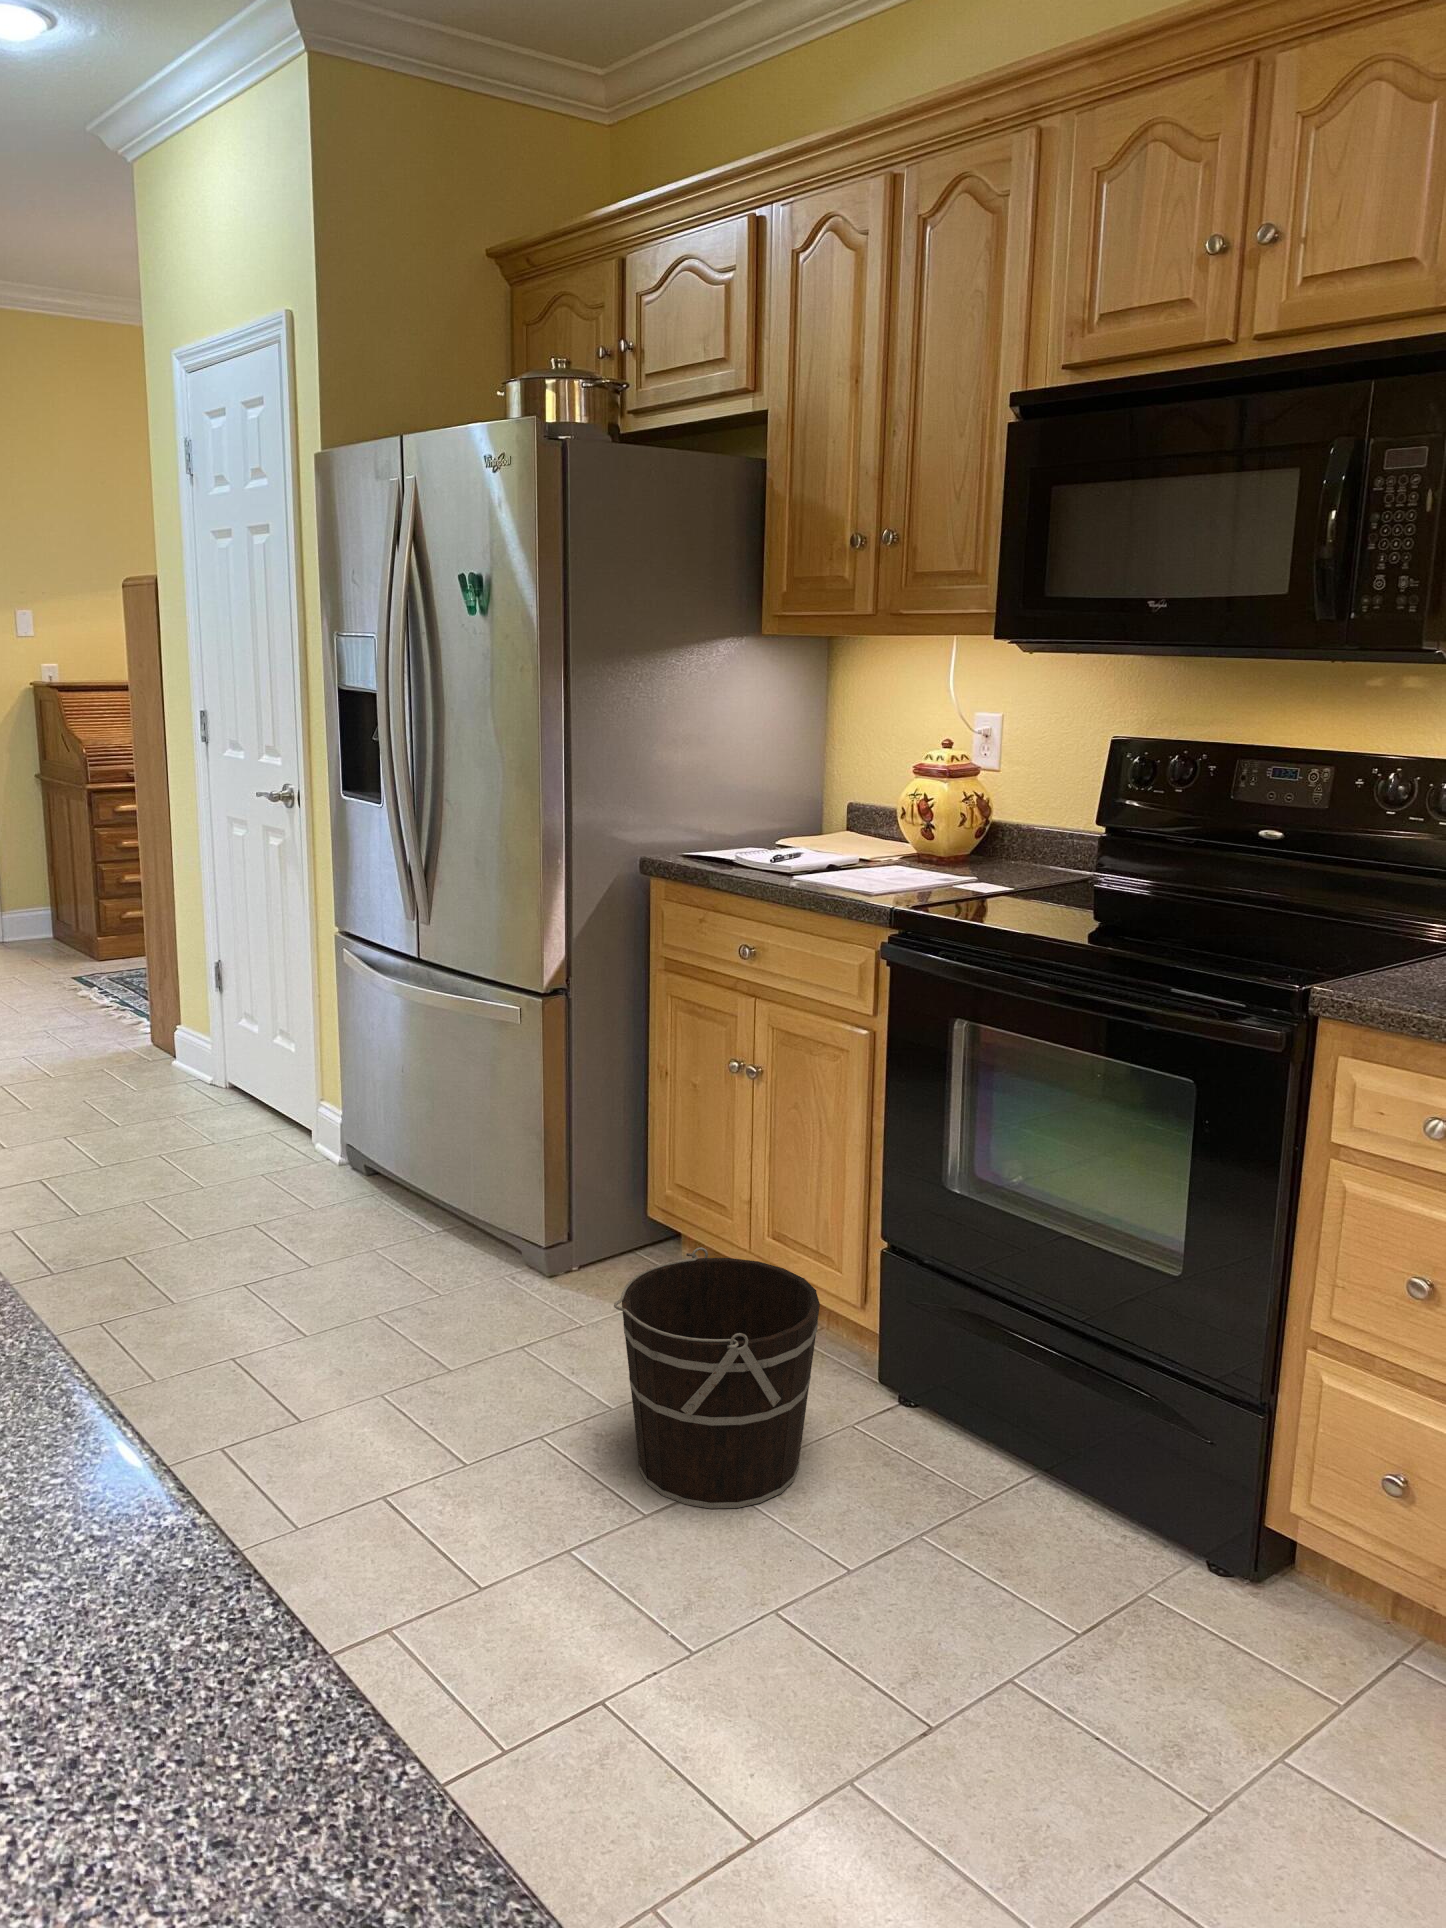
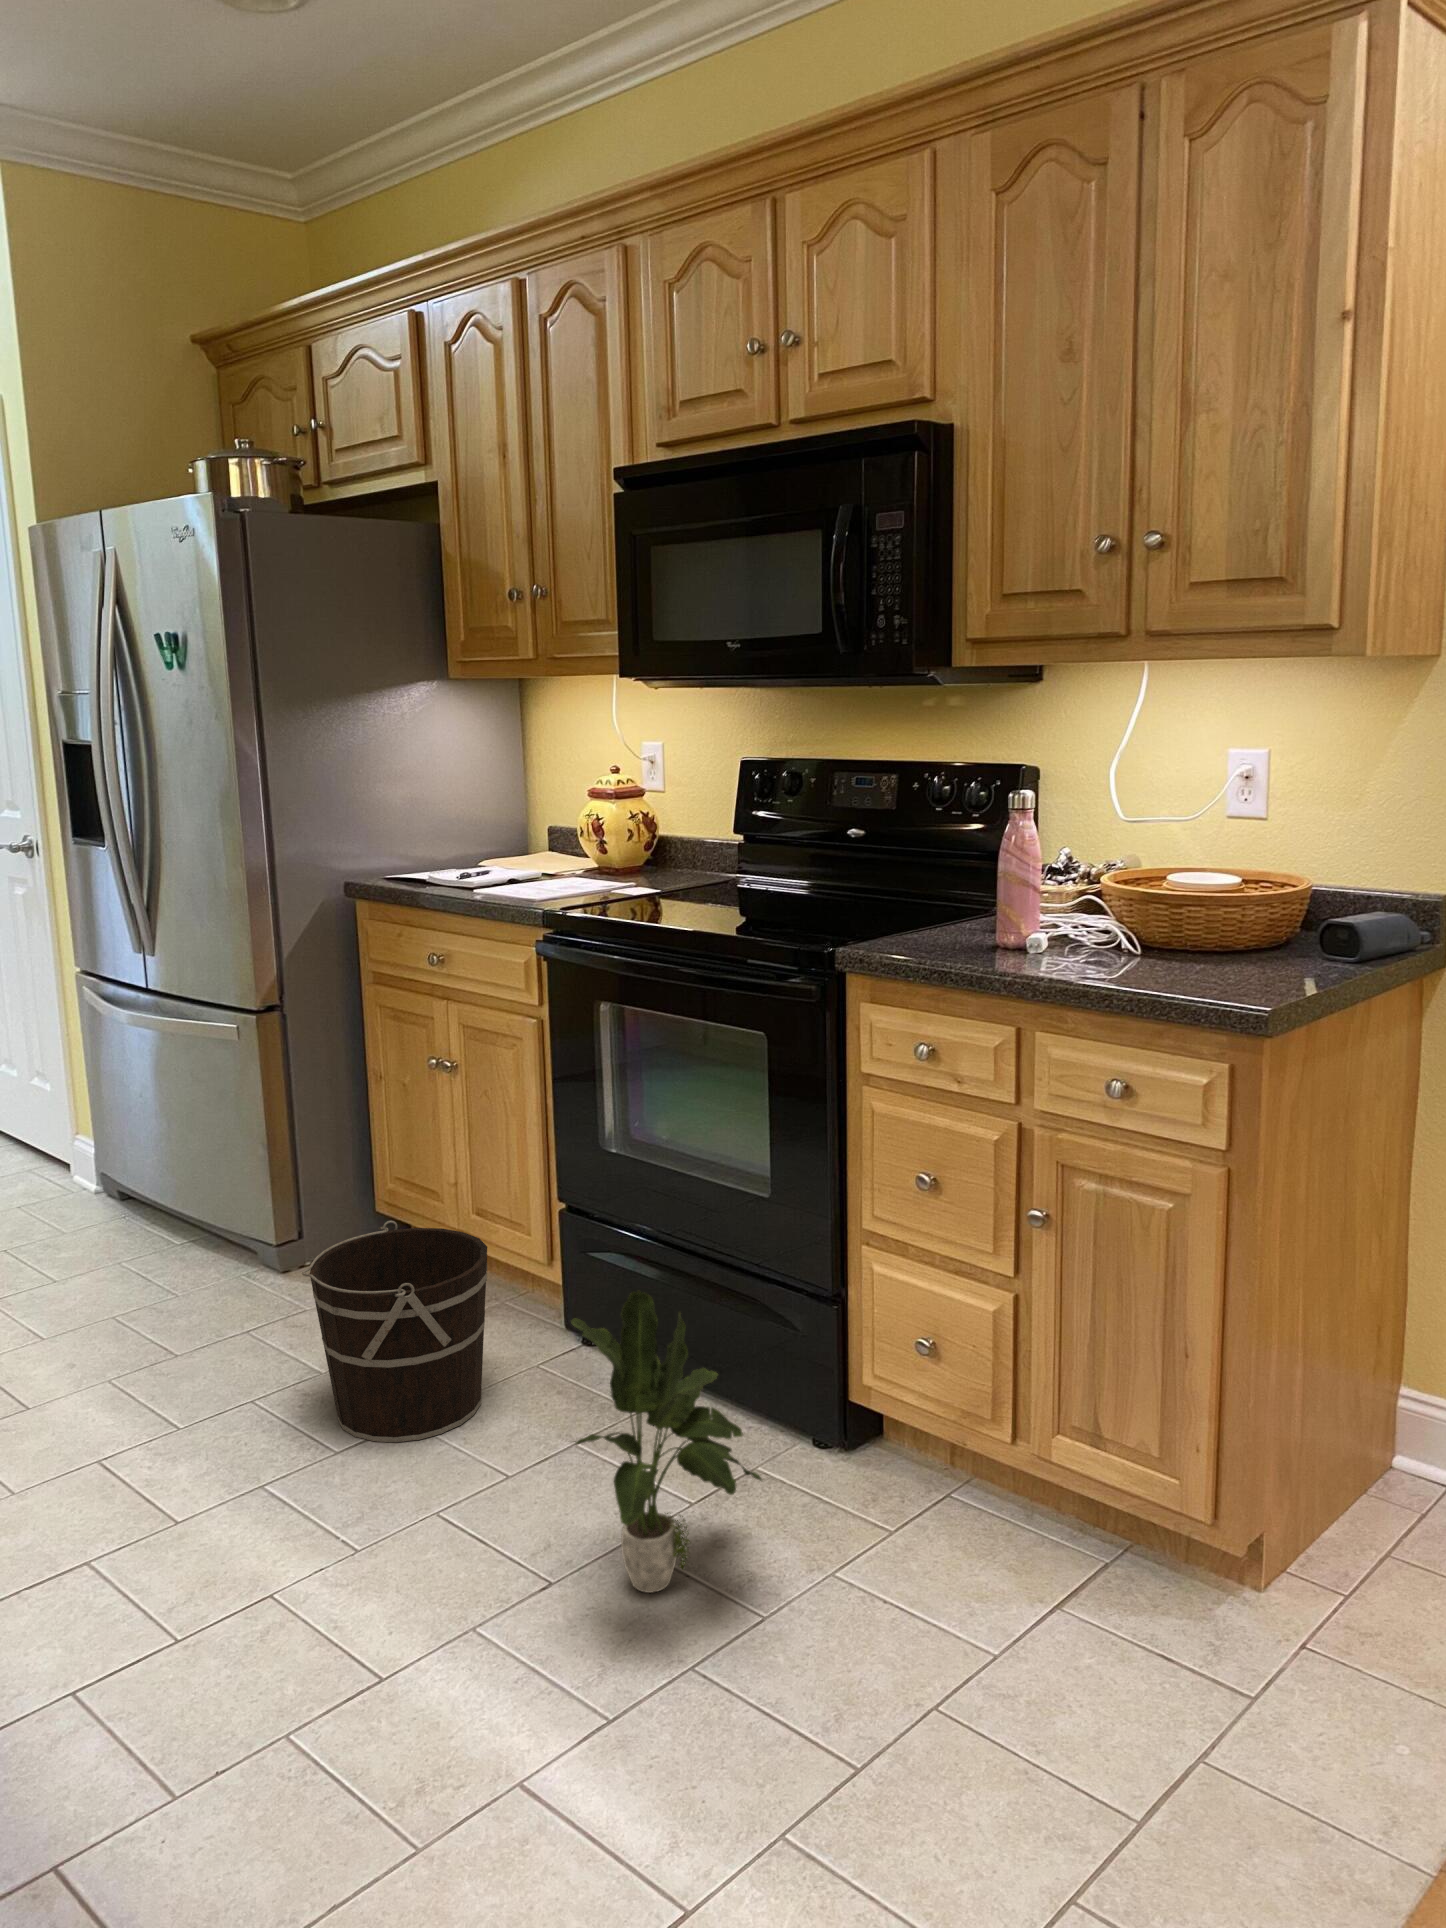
potted plant: none [978,1395,1216,1760] -> present [571,1291,762,1593]

